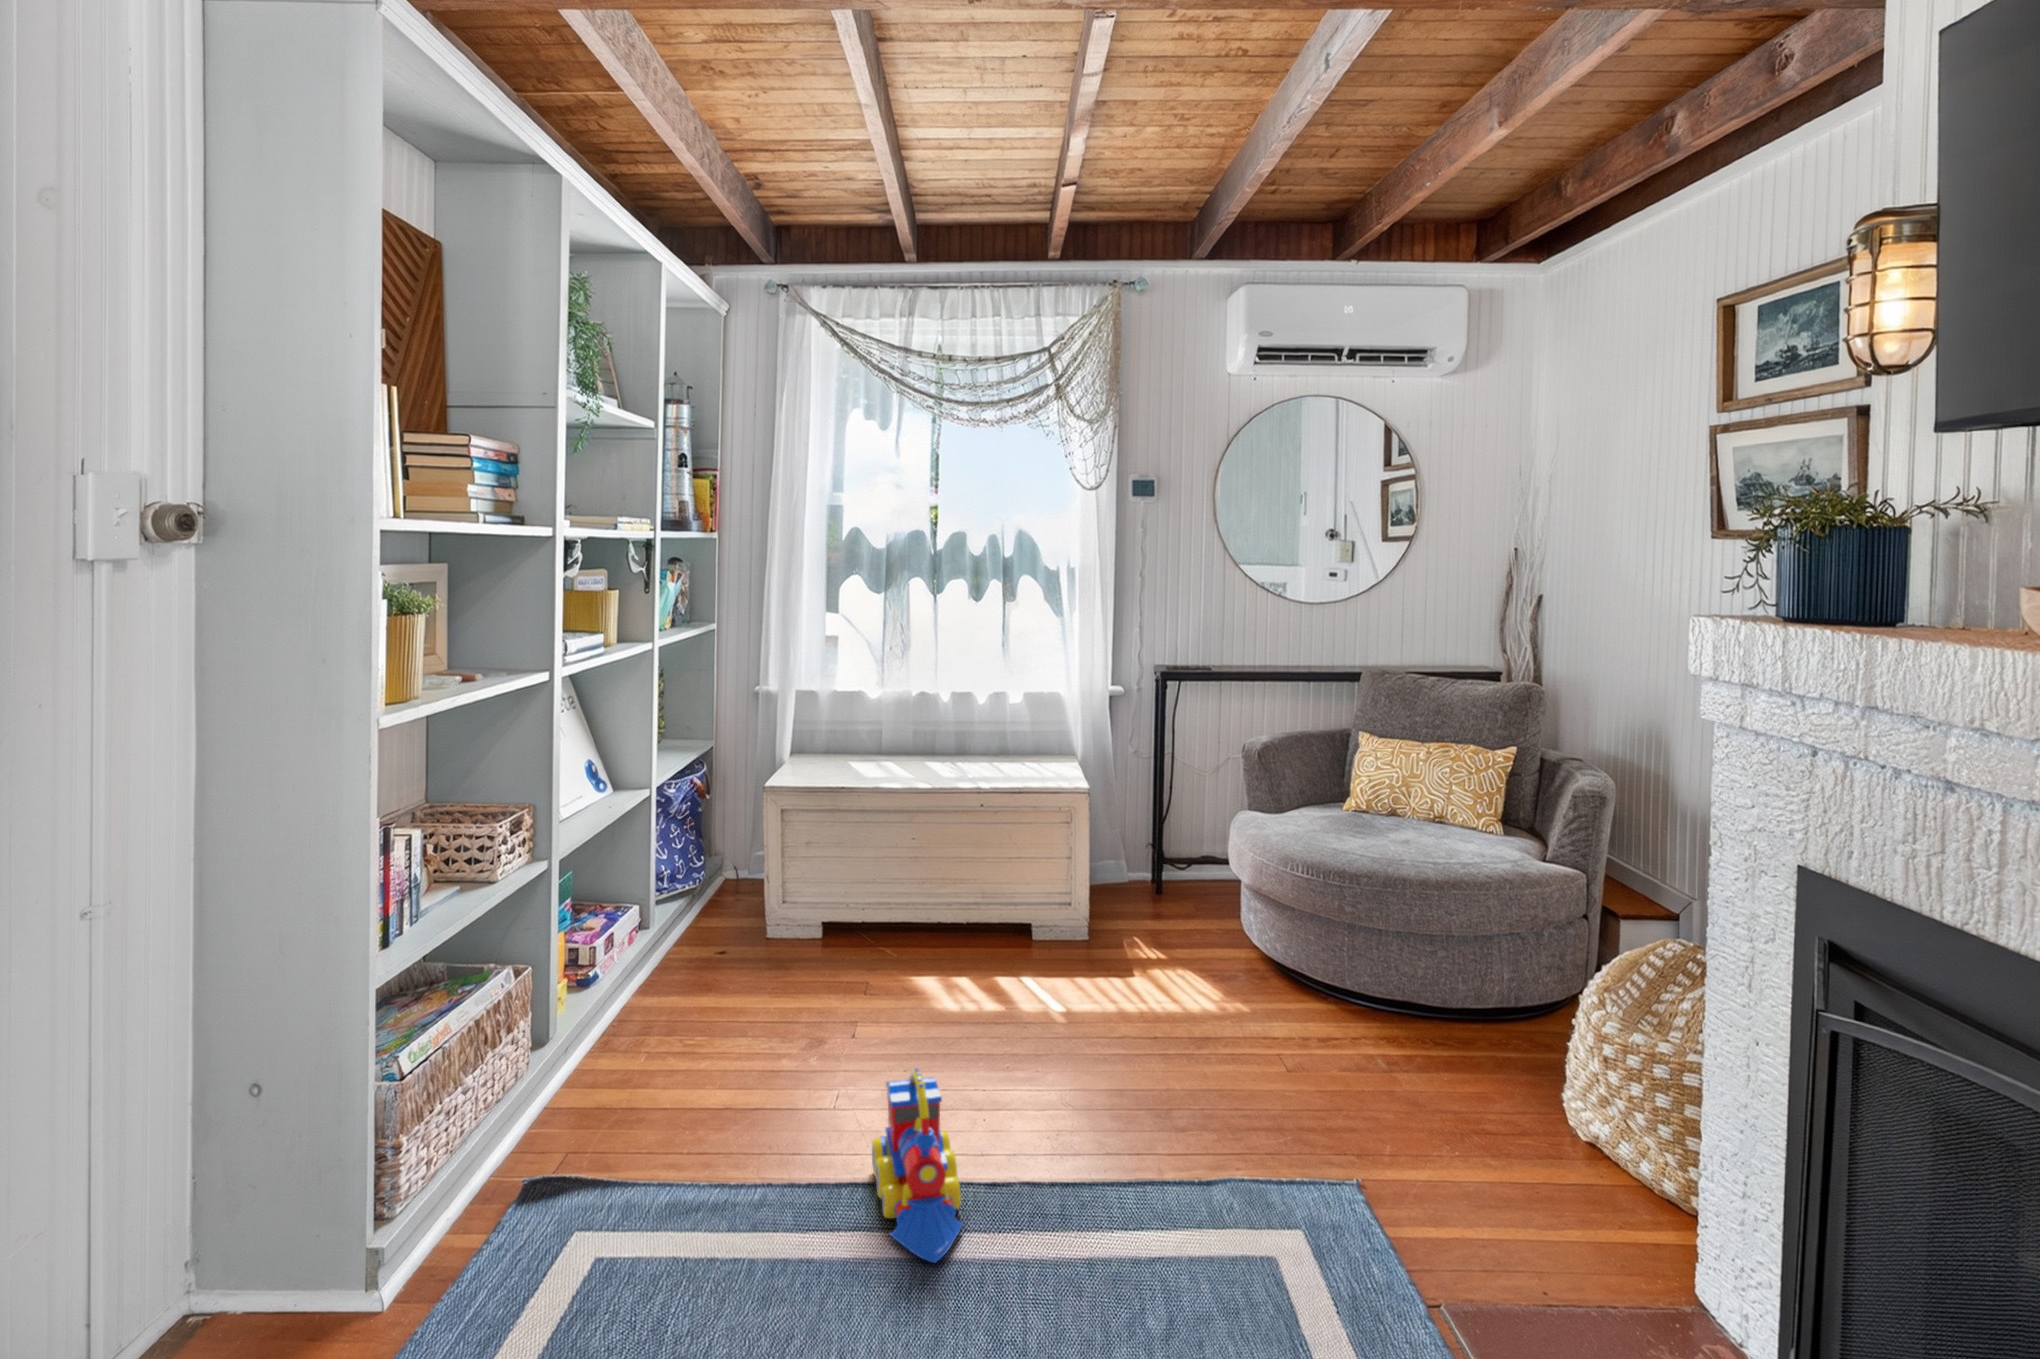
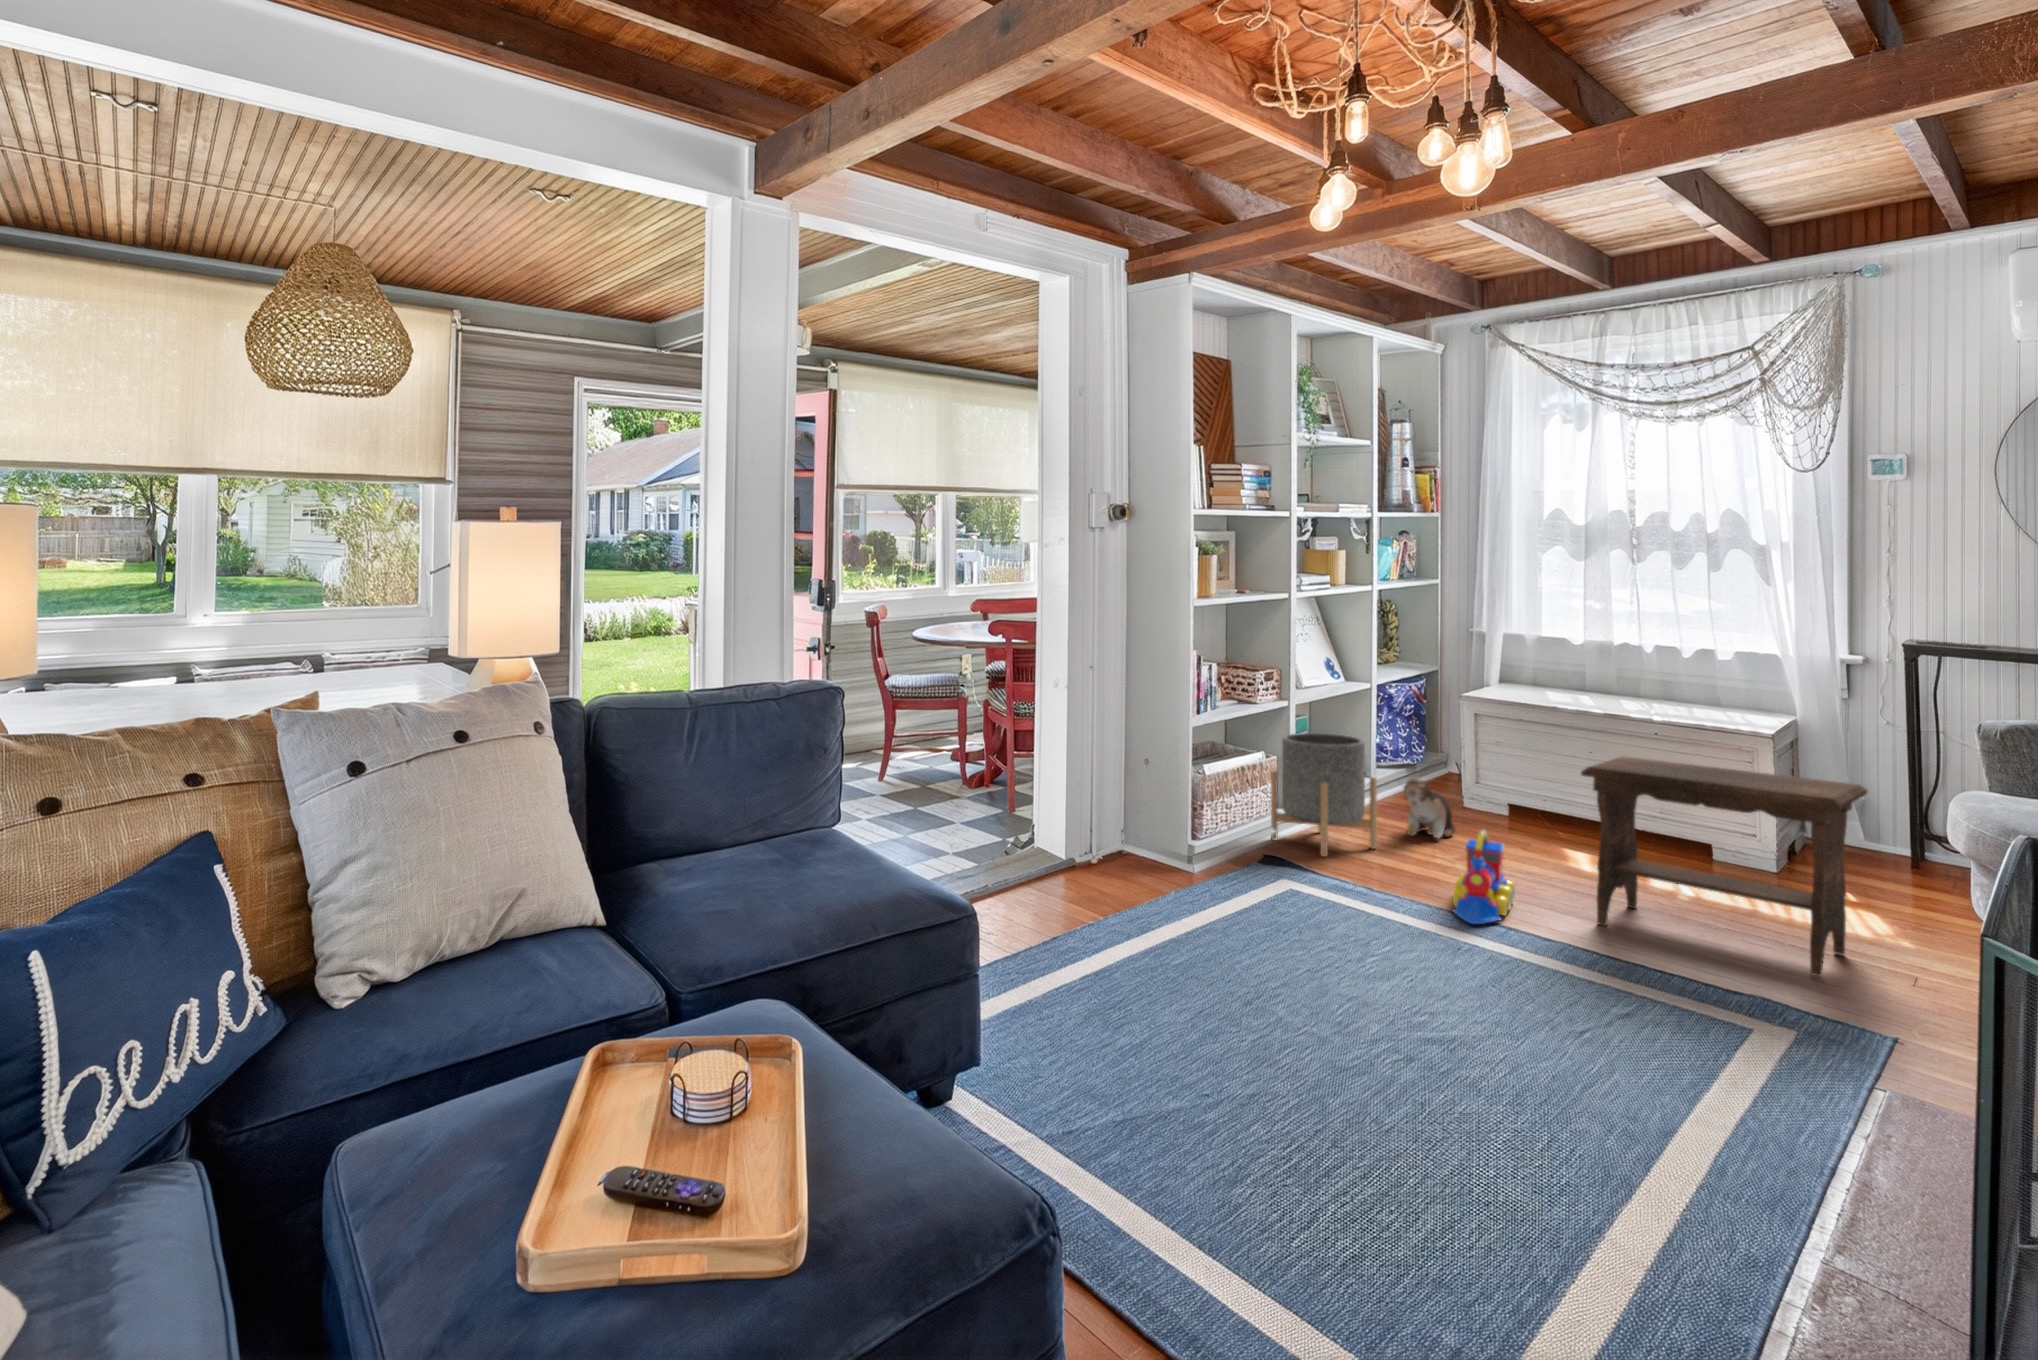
footstool: none [1044,897,1341,1179] -> present [1581,756,1868,976]
planter: none [529,907,709,1151] -> present [1271,733,1377,857]
plush toy: none [728,947,797,1038] -> present [1401,778,1455,838]

